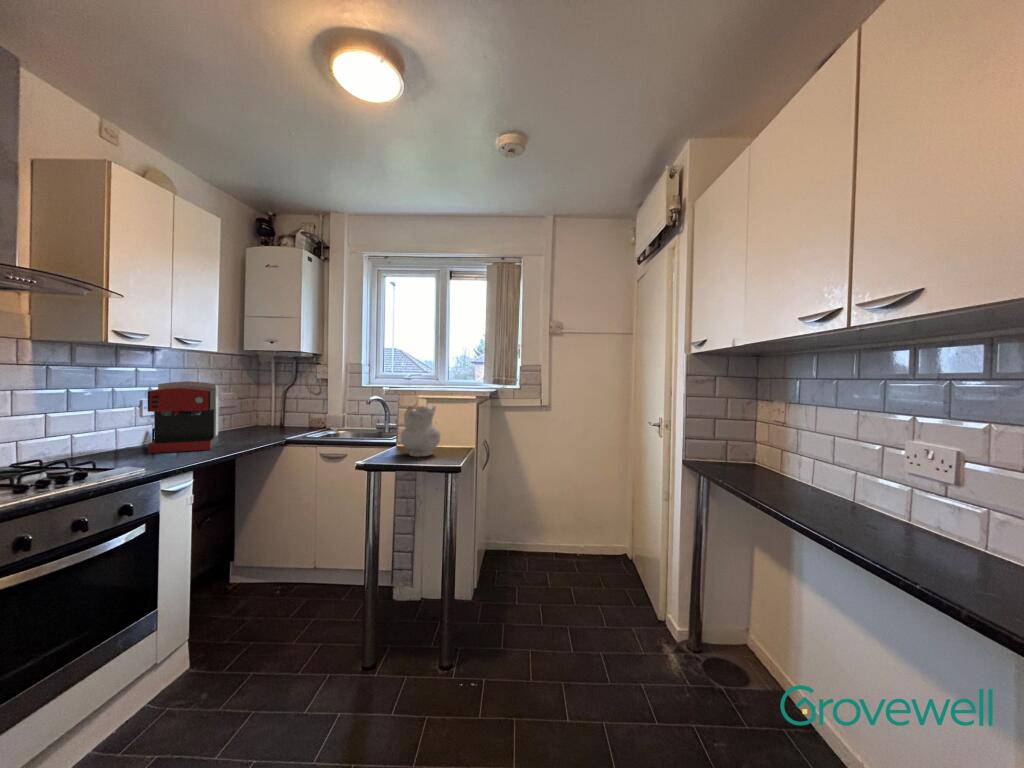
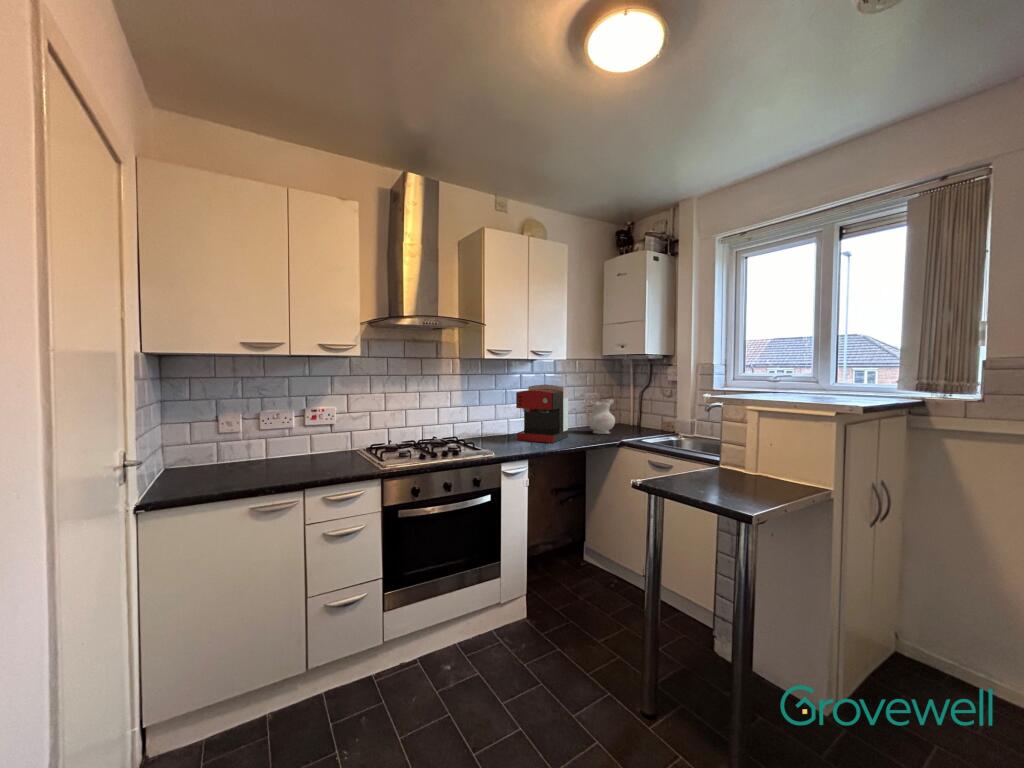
ceramic pitcher: present [400,406,440,457] -> present [585,398,615,434]

